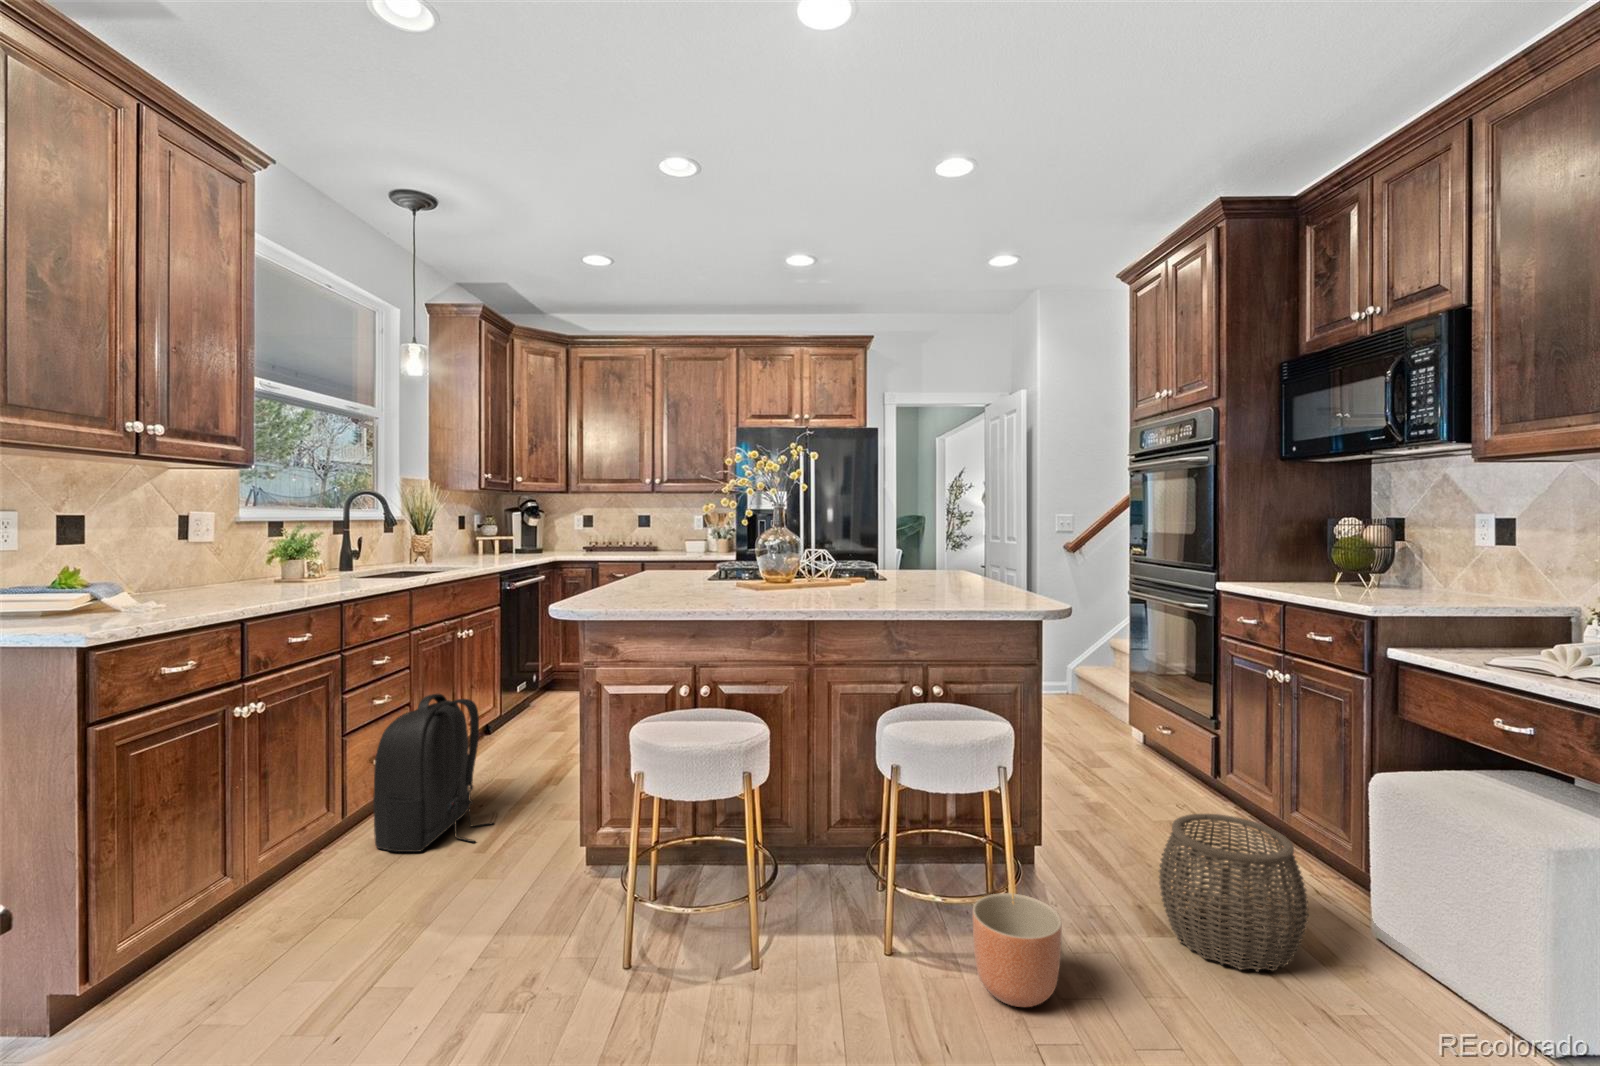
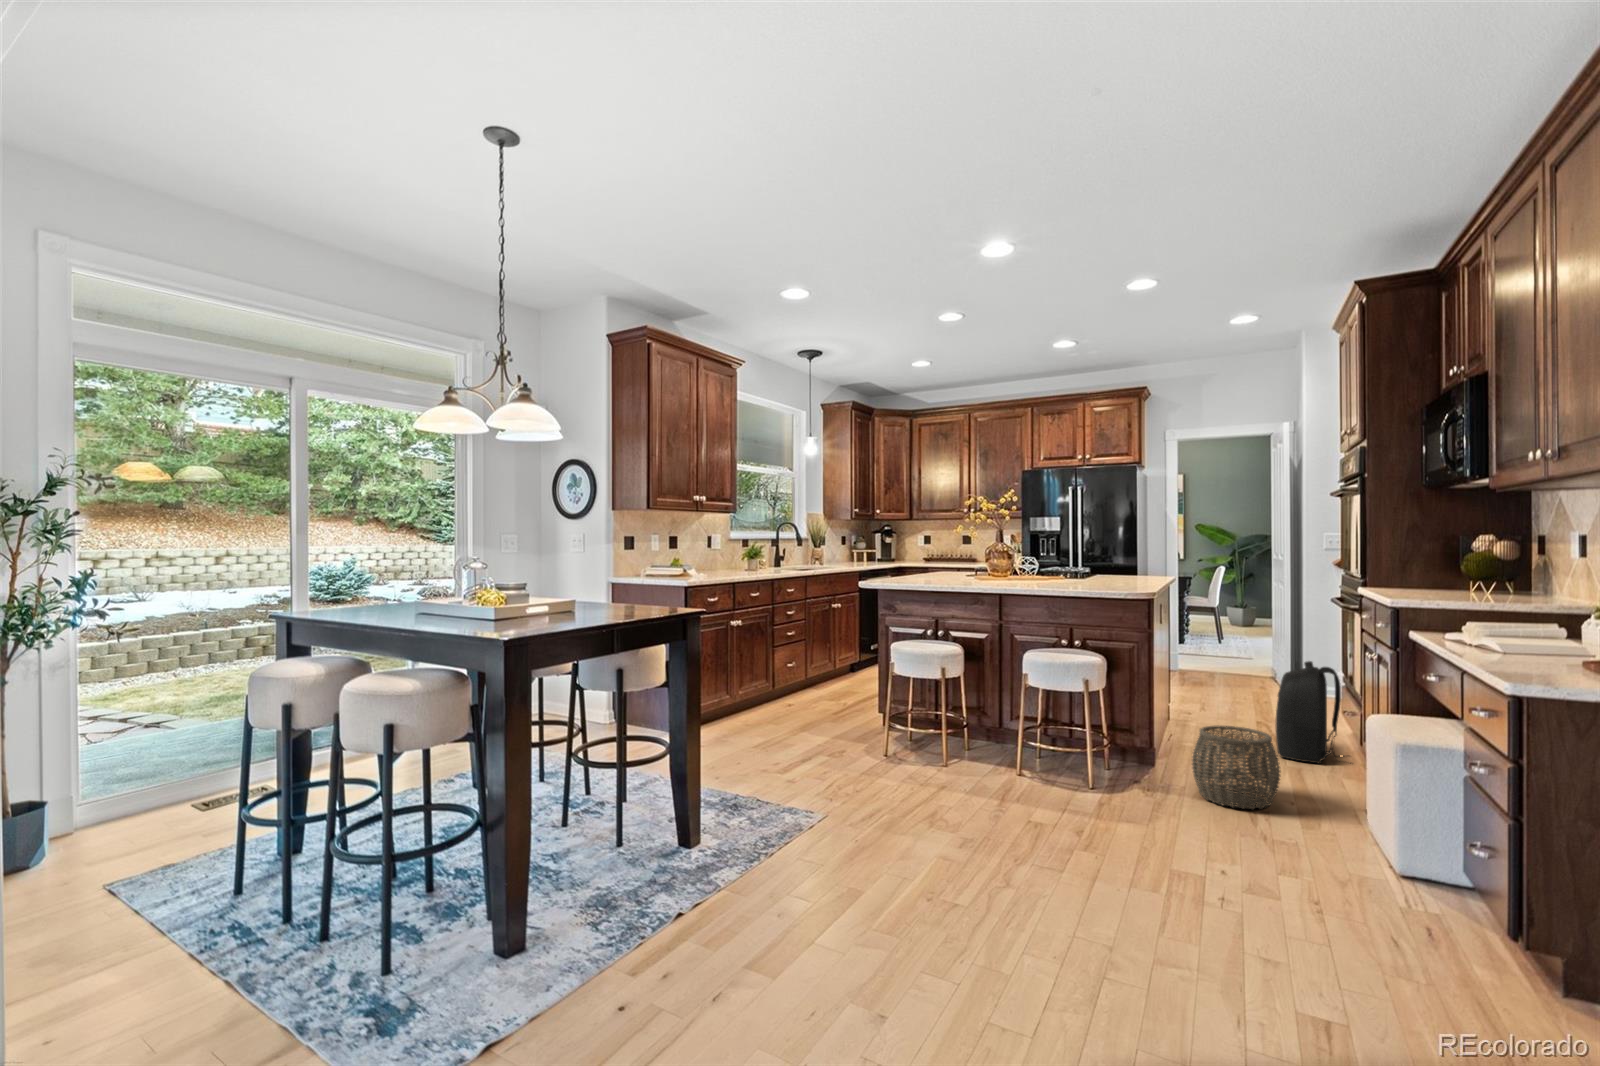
backpack: present [373,694,493,852] -> present [1275,661,1351,764]
planter: present [973,893,1062,1007] -> none [1054,743,1101,794]

